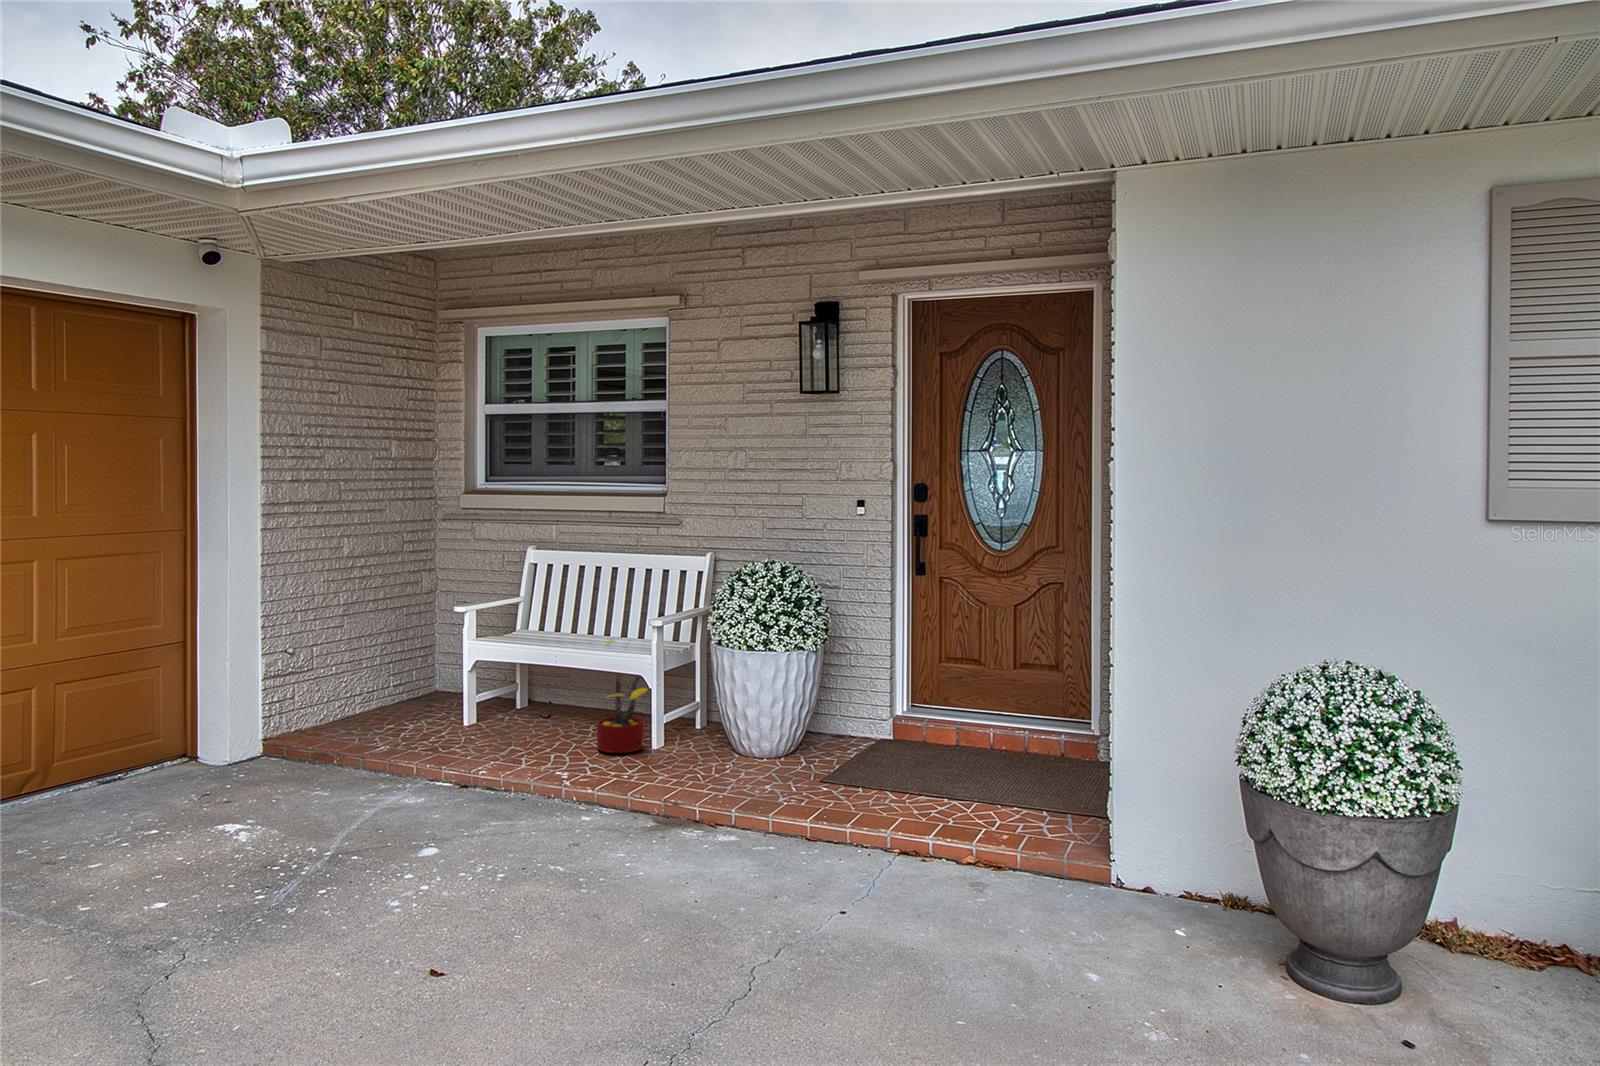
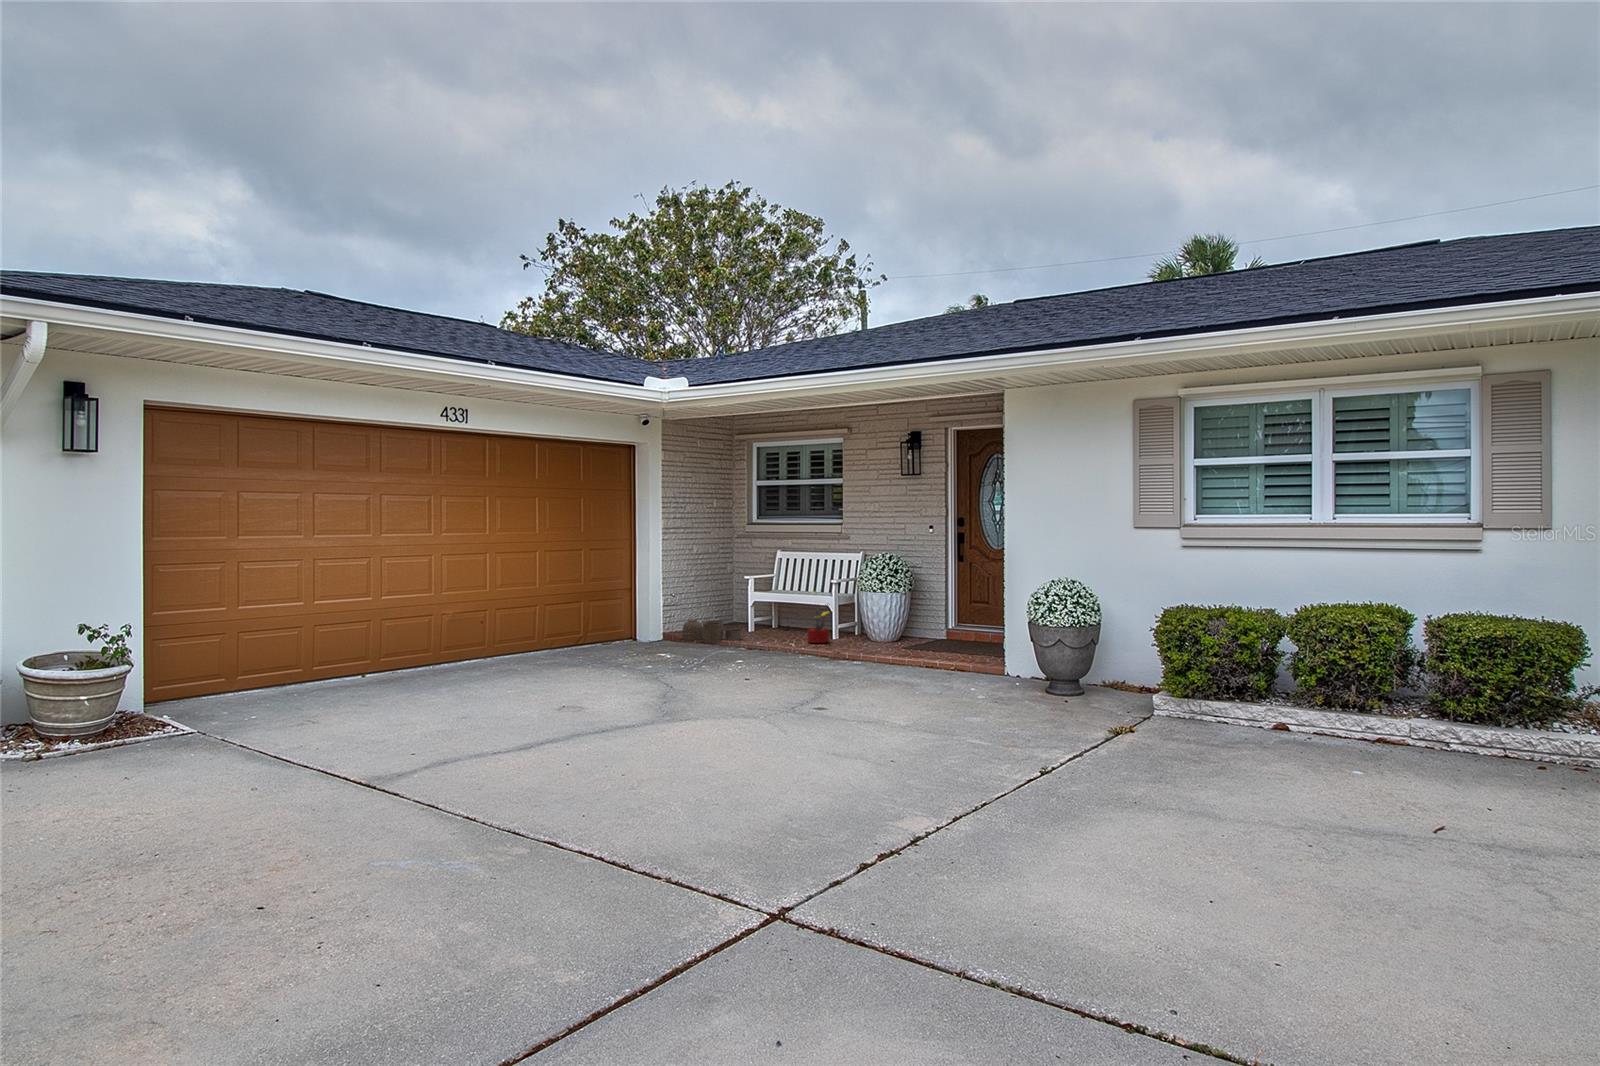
woven basket: none [313,700,452,763] -> present [682,618,742,643]

